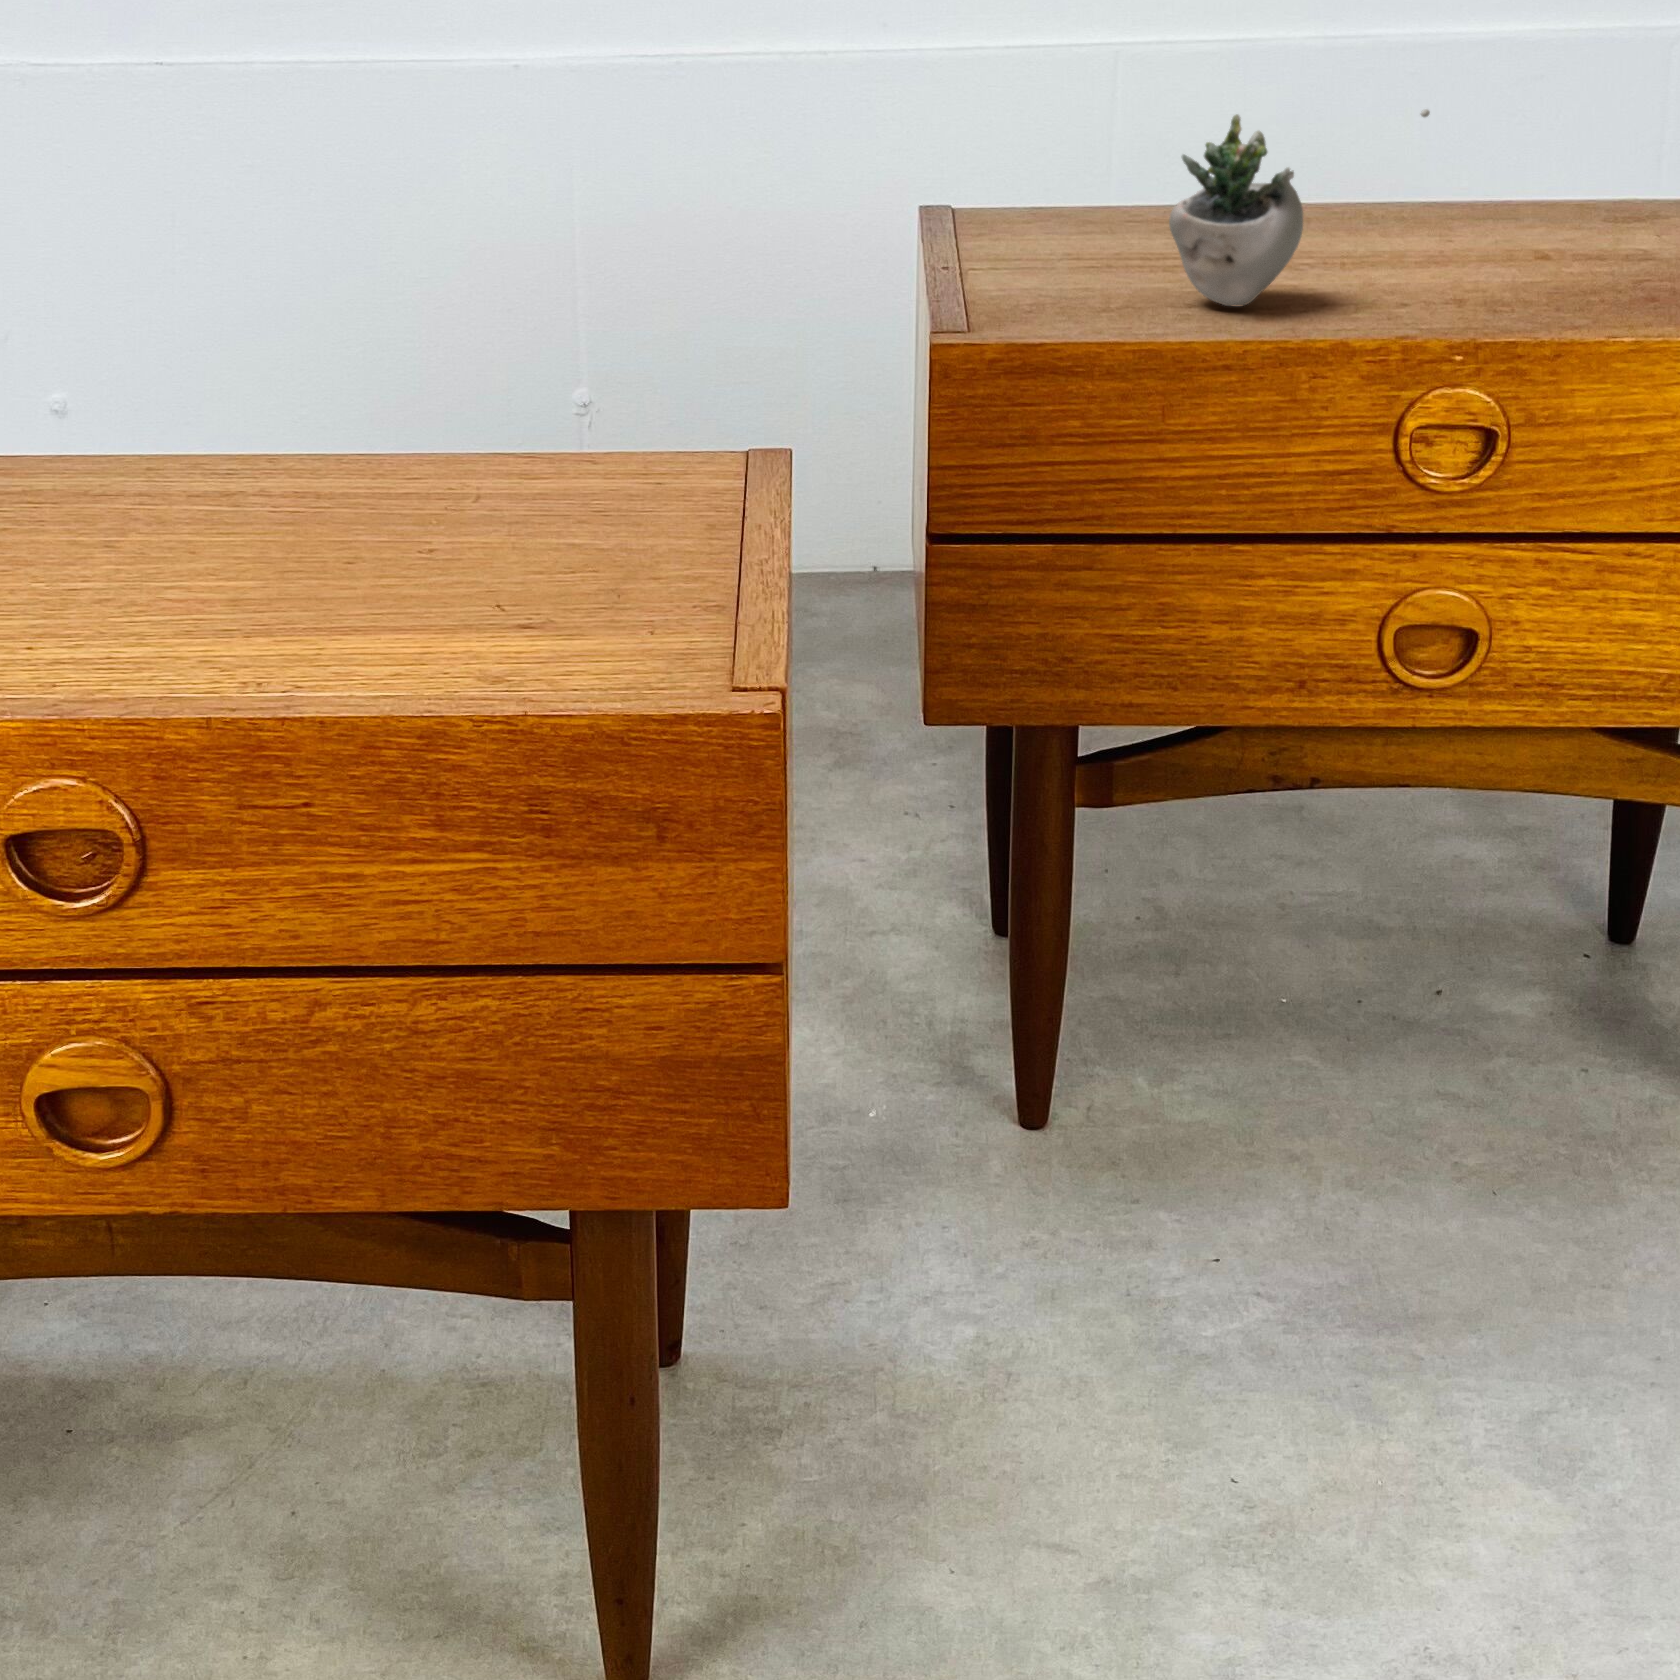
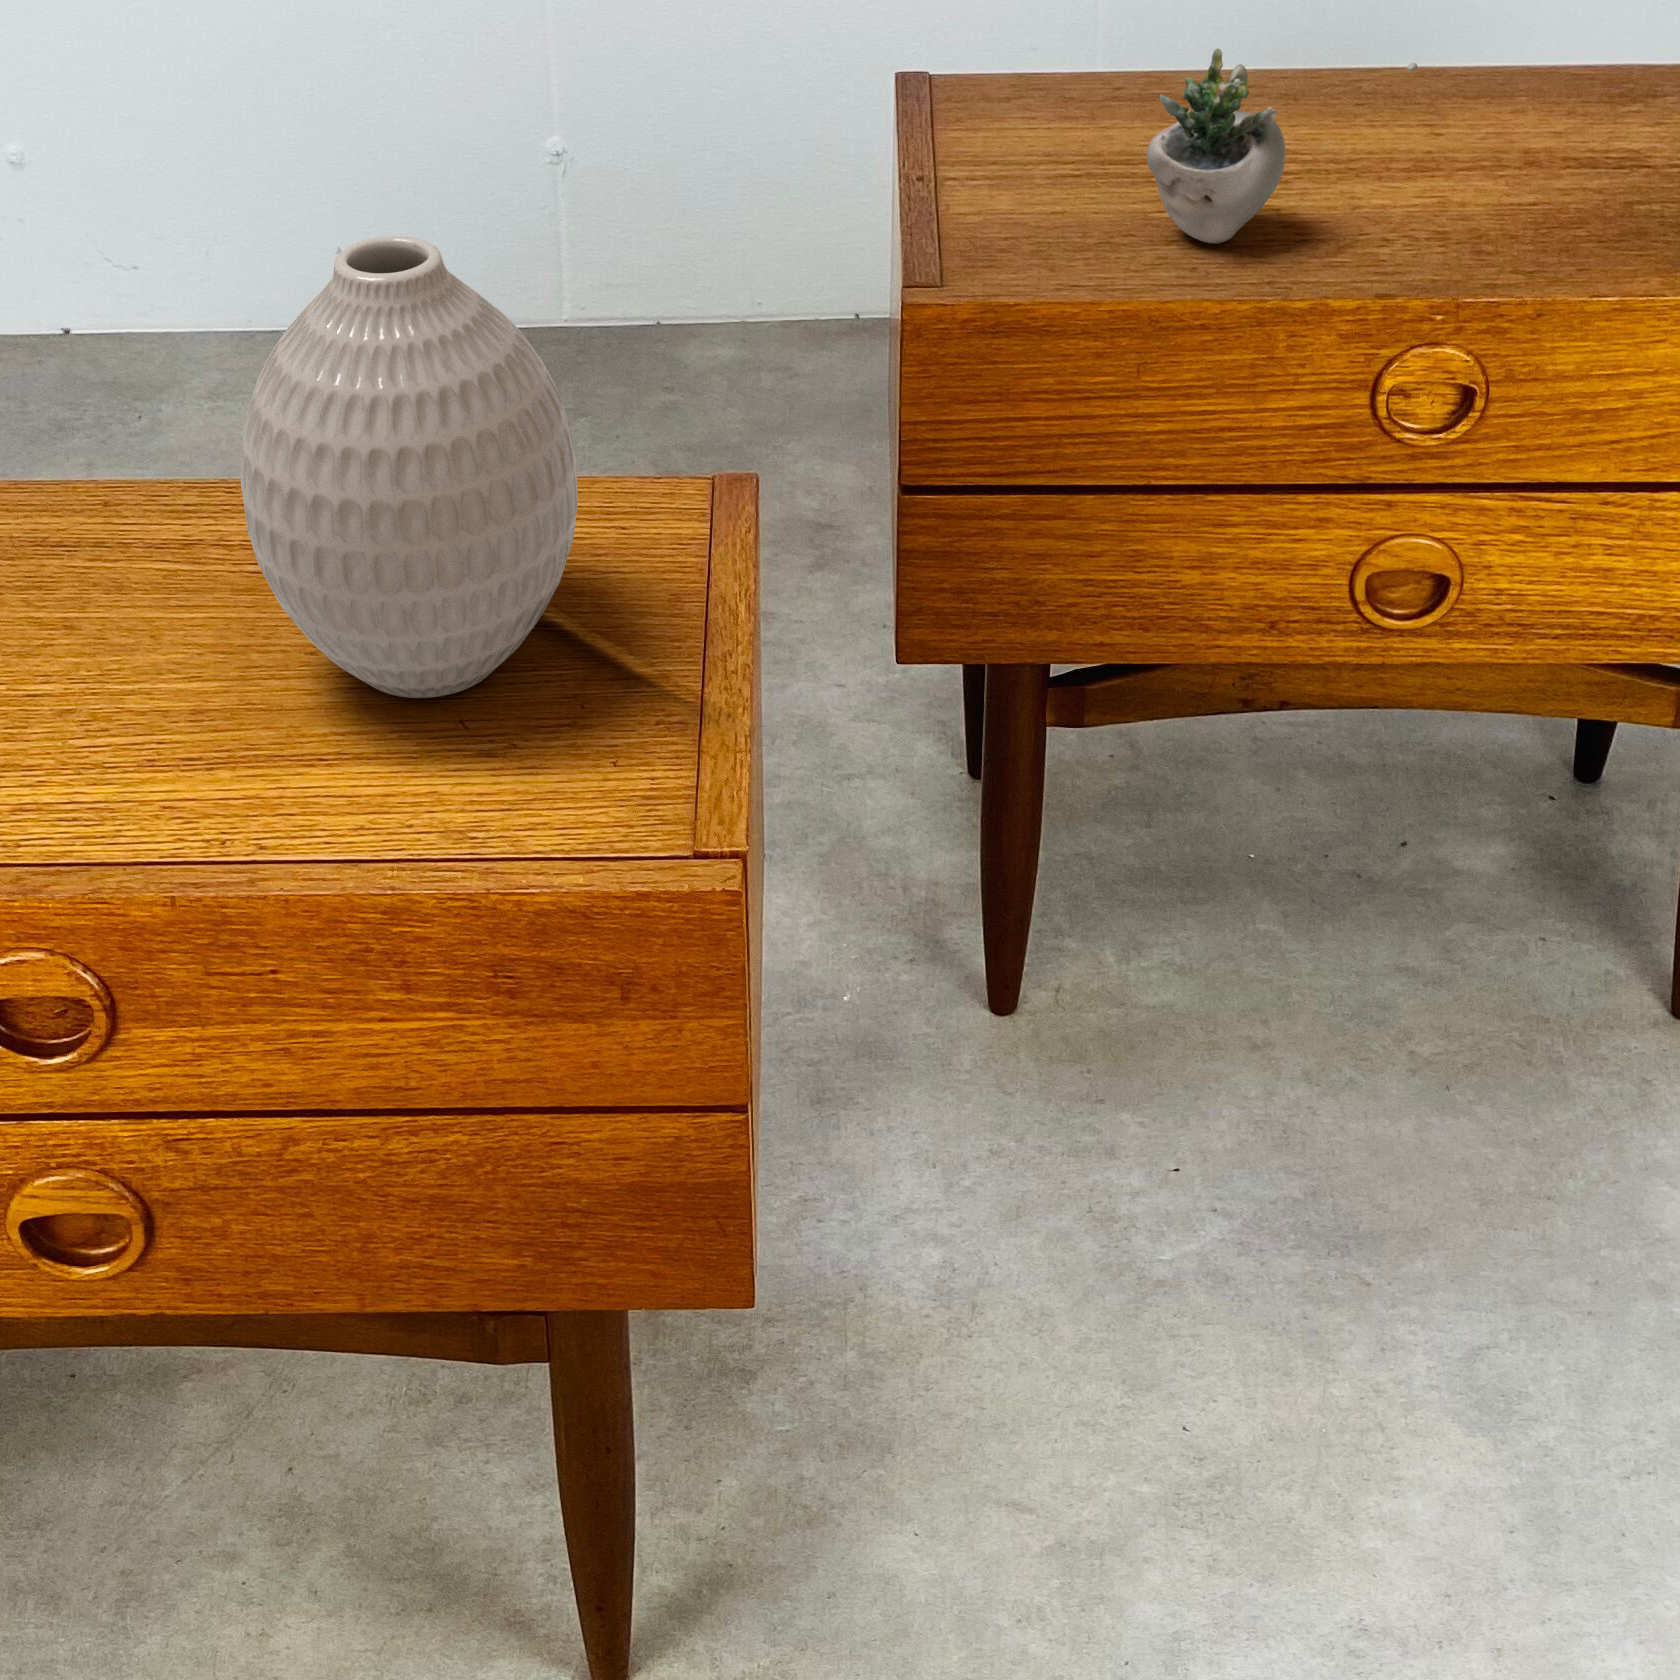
vase: none [293,122,622,591] -> present [241,236,578,698]

